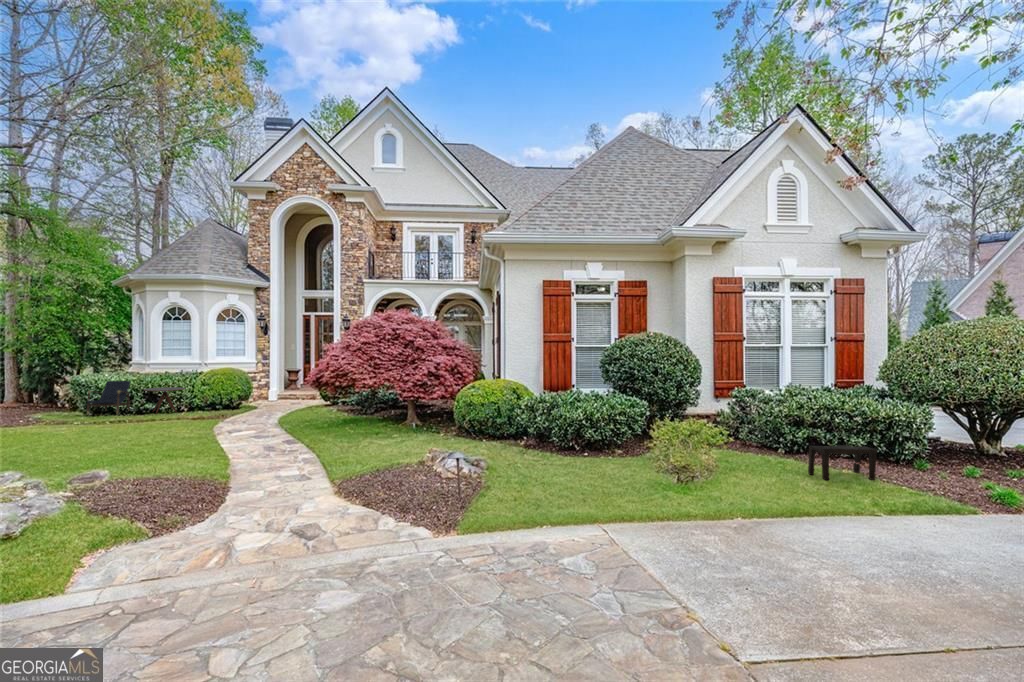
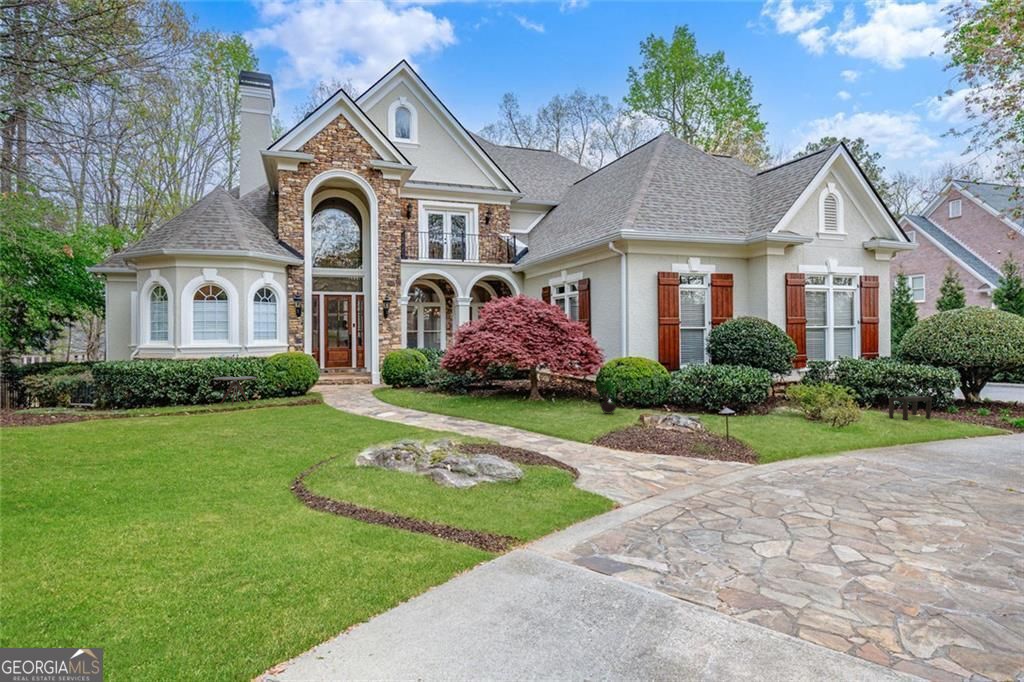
lounge chair: present [87,381,130,414] -> none [151,370,190,409]
potted tree: none [436,402,463,443] -> present [597,381,616,414]

